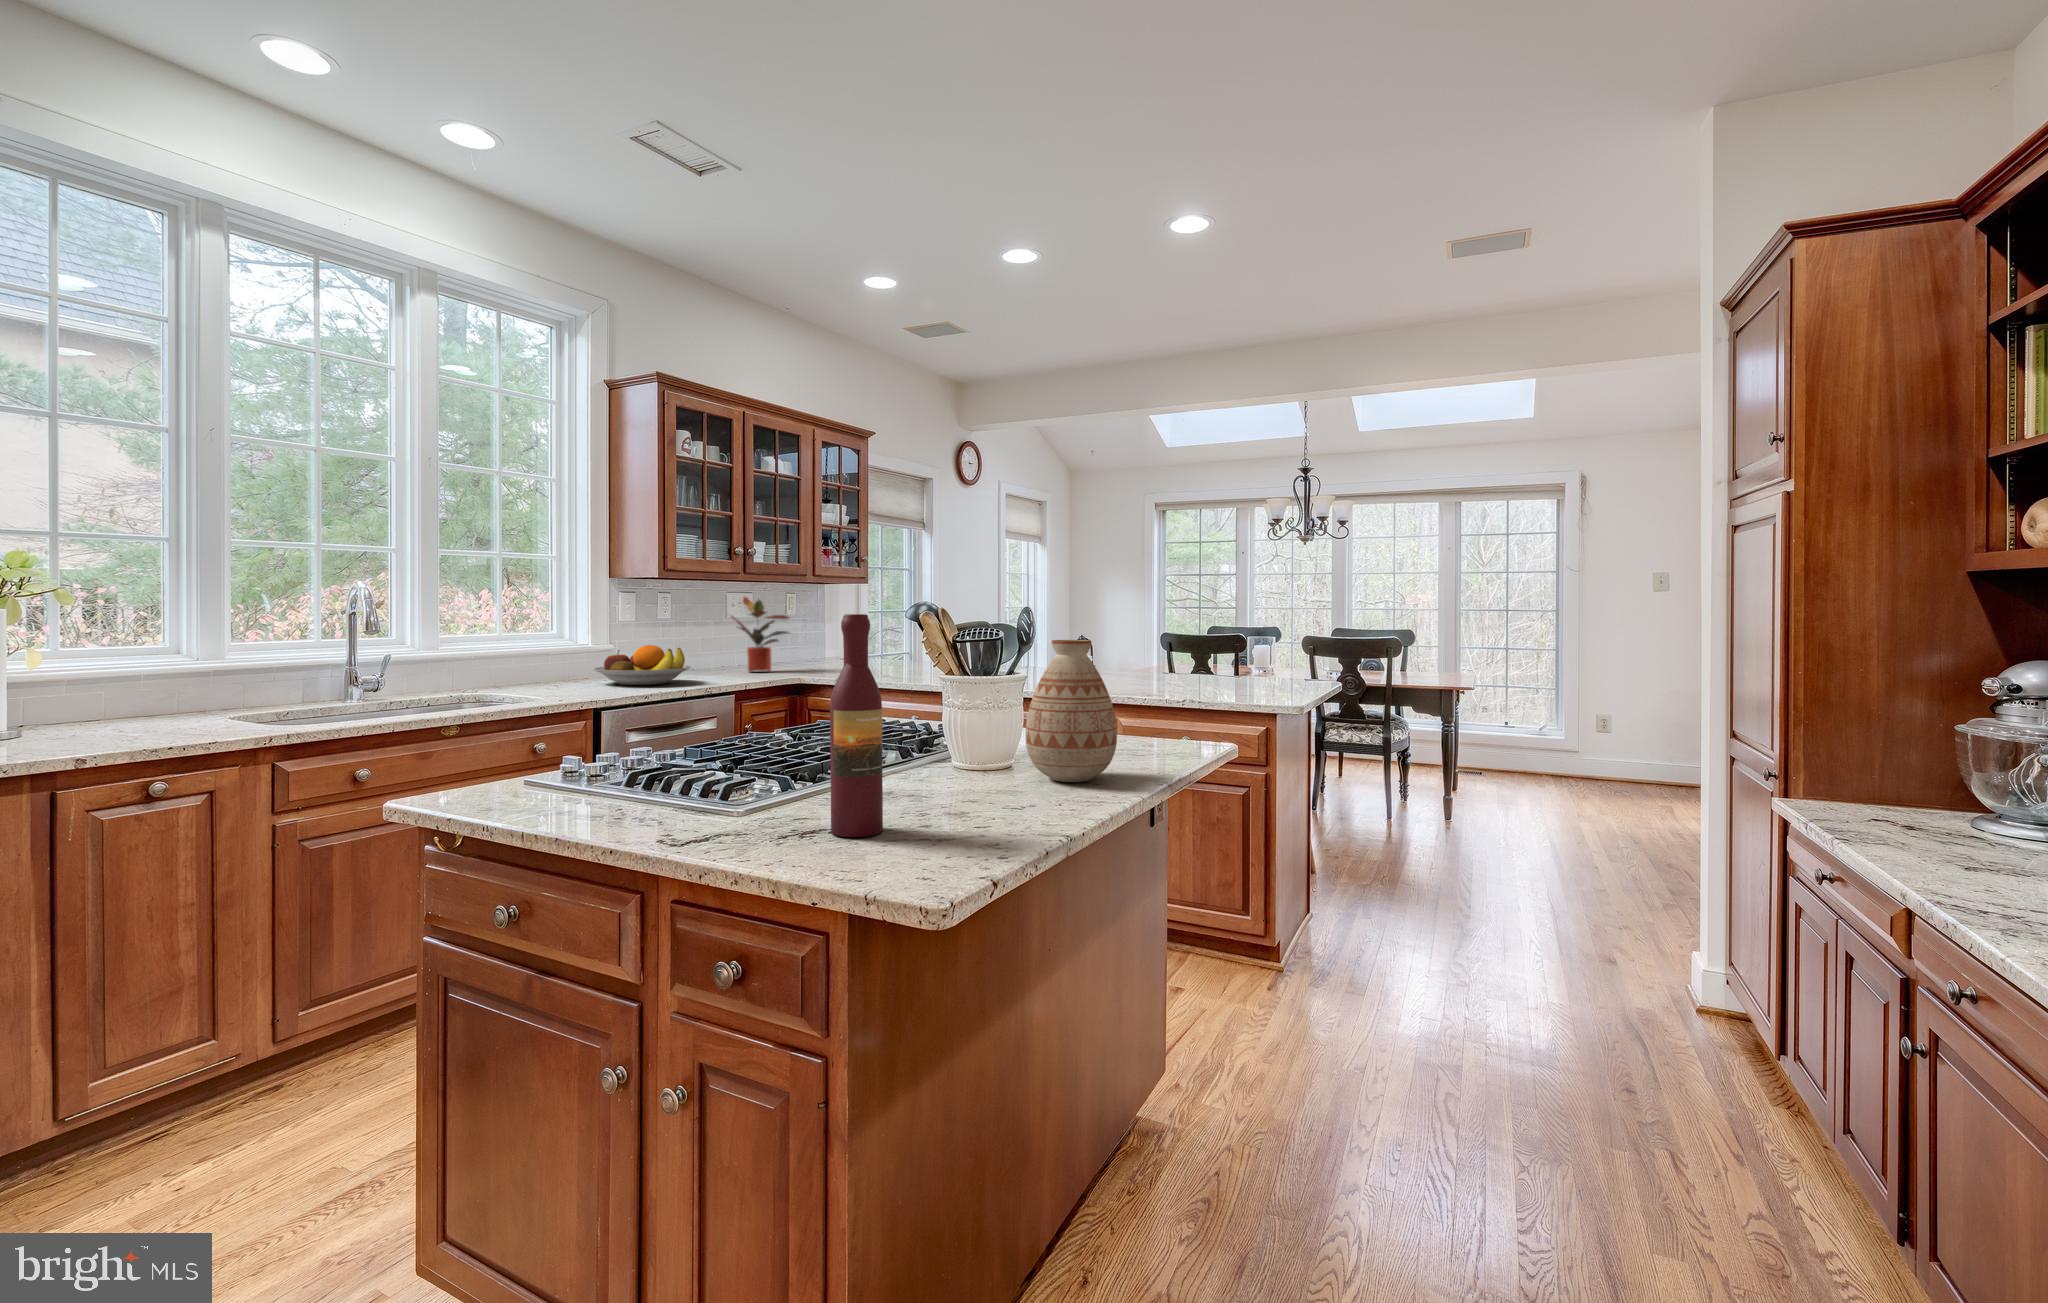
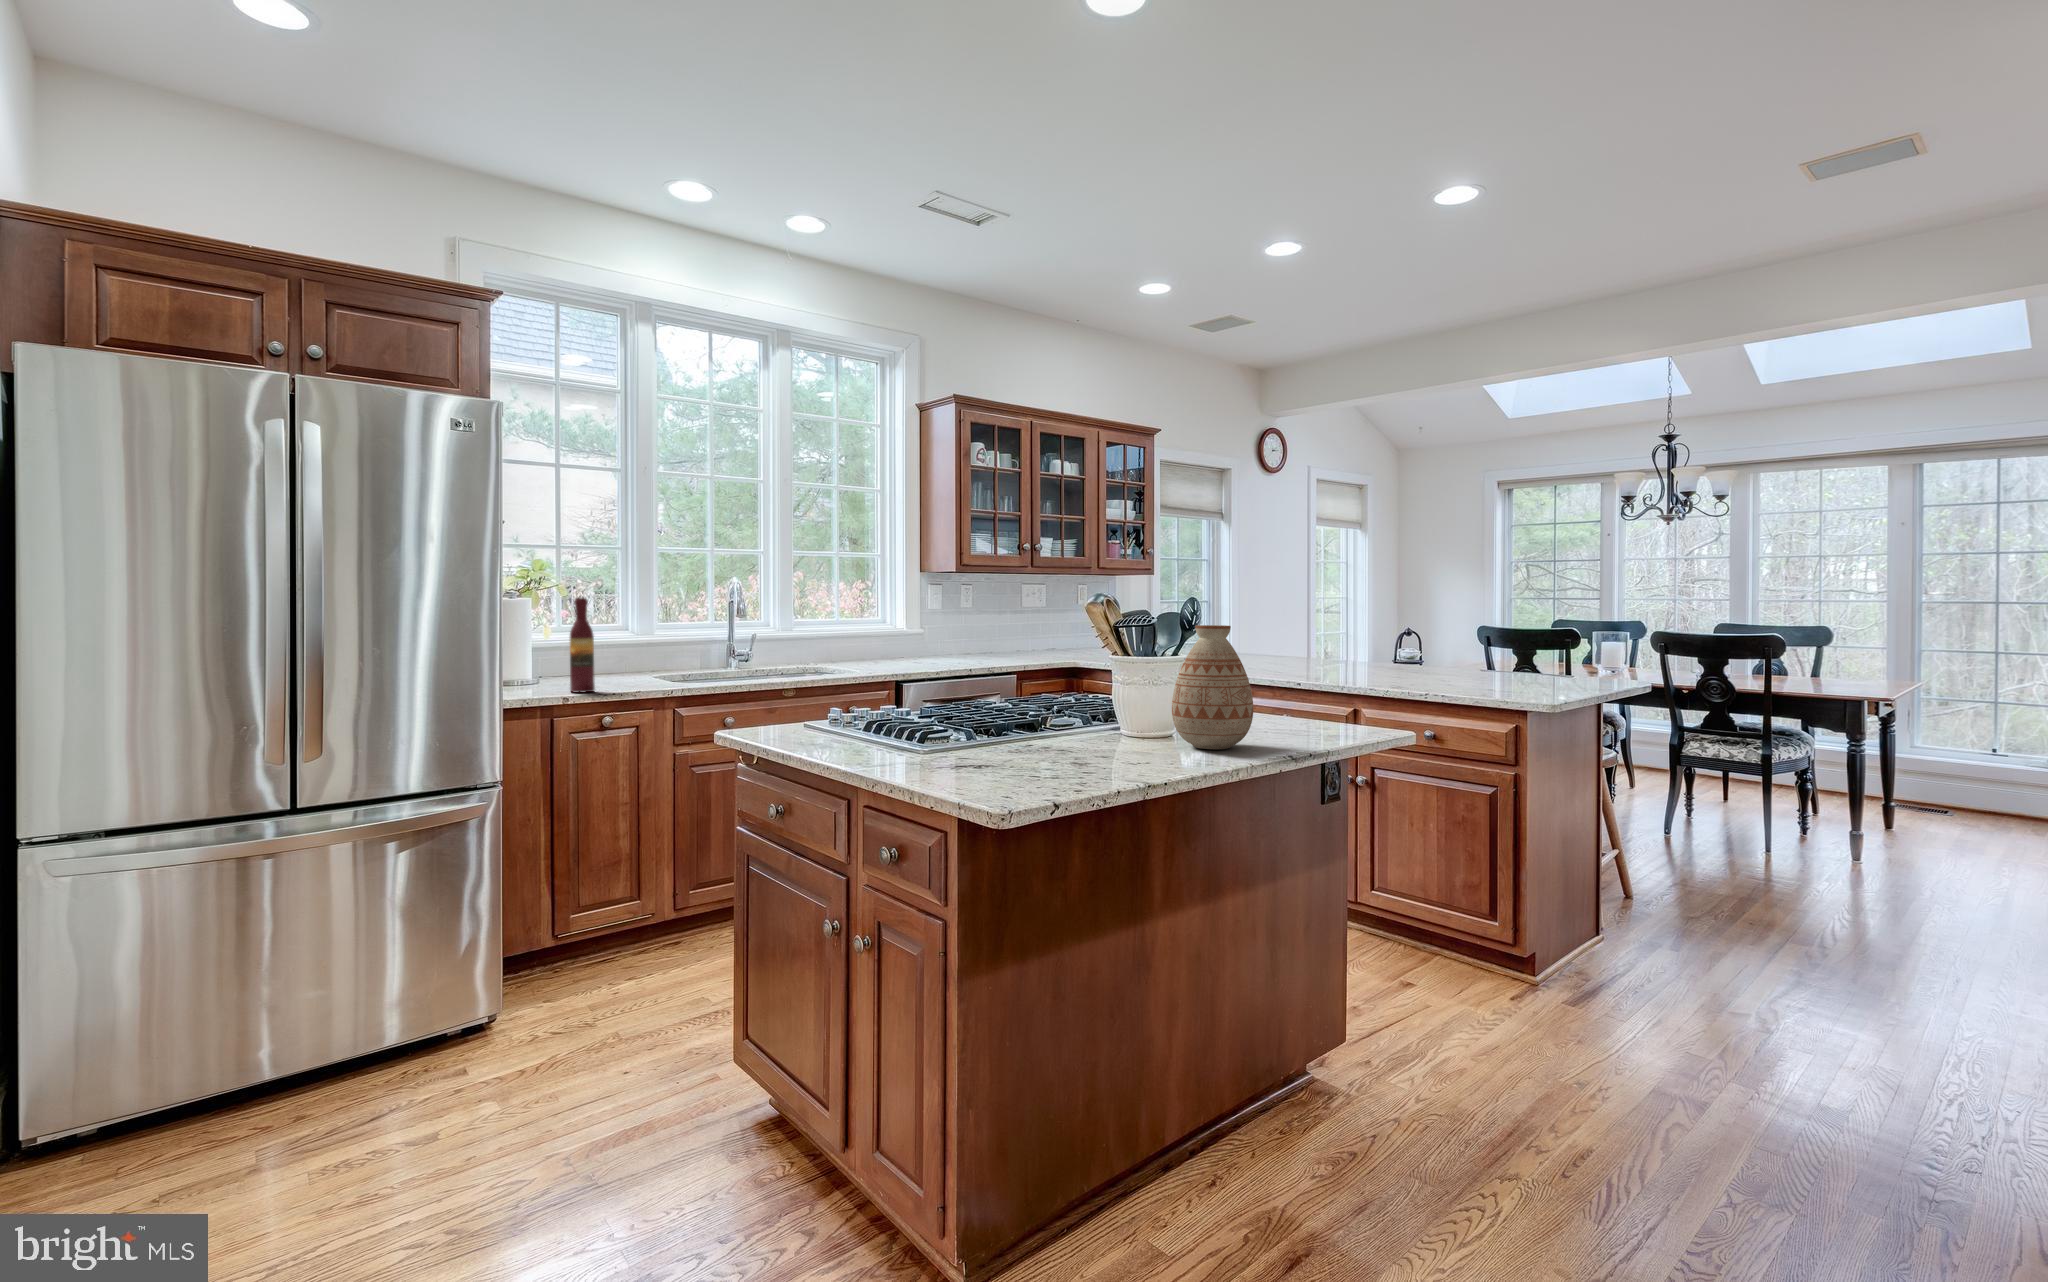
potted plant: present [732,597,789,672] -> none [1022,588,1078,657]
wine bottle: present [830,614,883,837] -> present [570,598,595,692]
fruit bowl: present [593,645,691,685] -> none [903,631,981,666]

